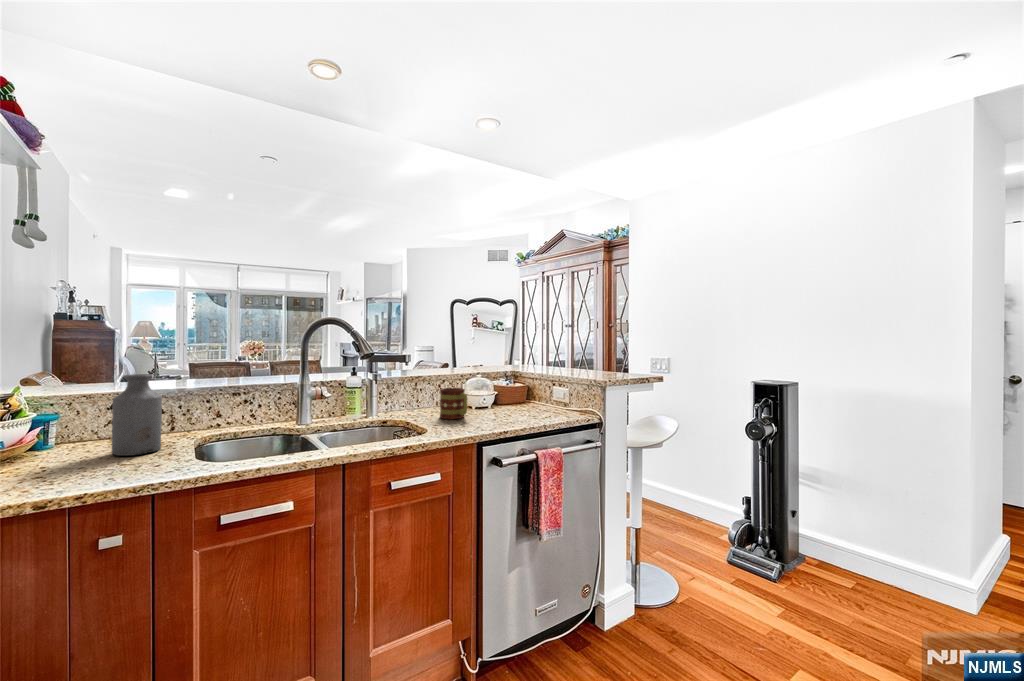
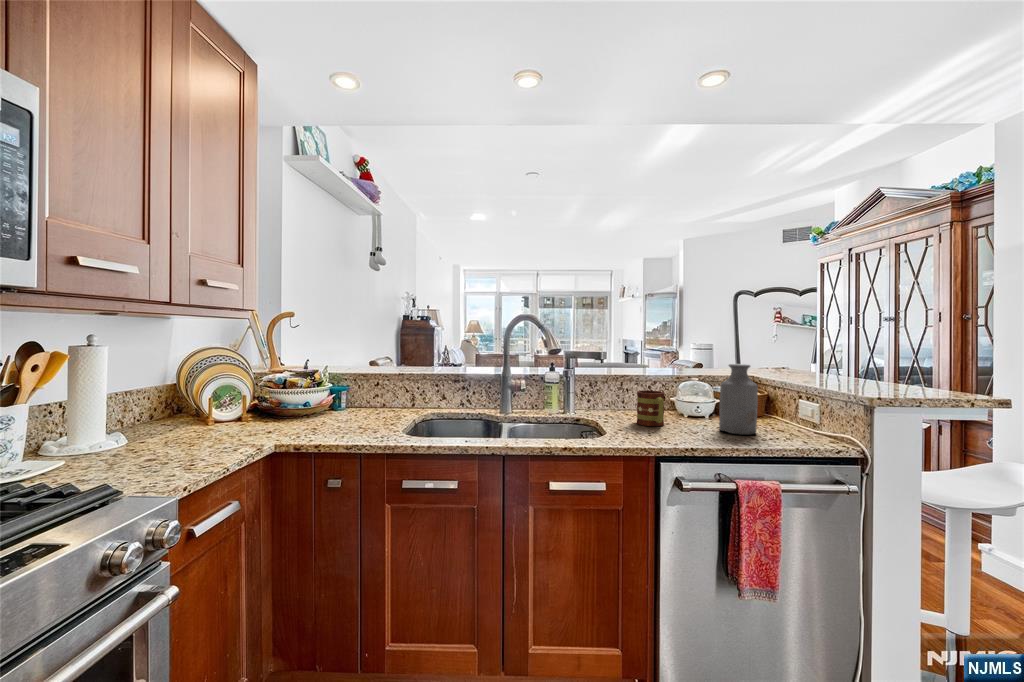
bottle: present [112,374,162,456] -> present [719,364,758,435]

